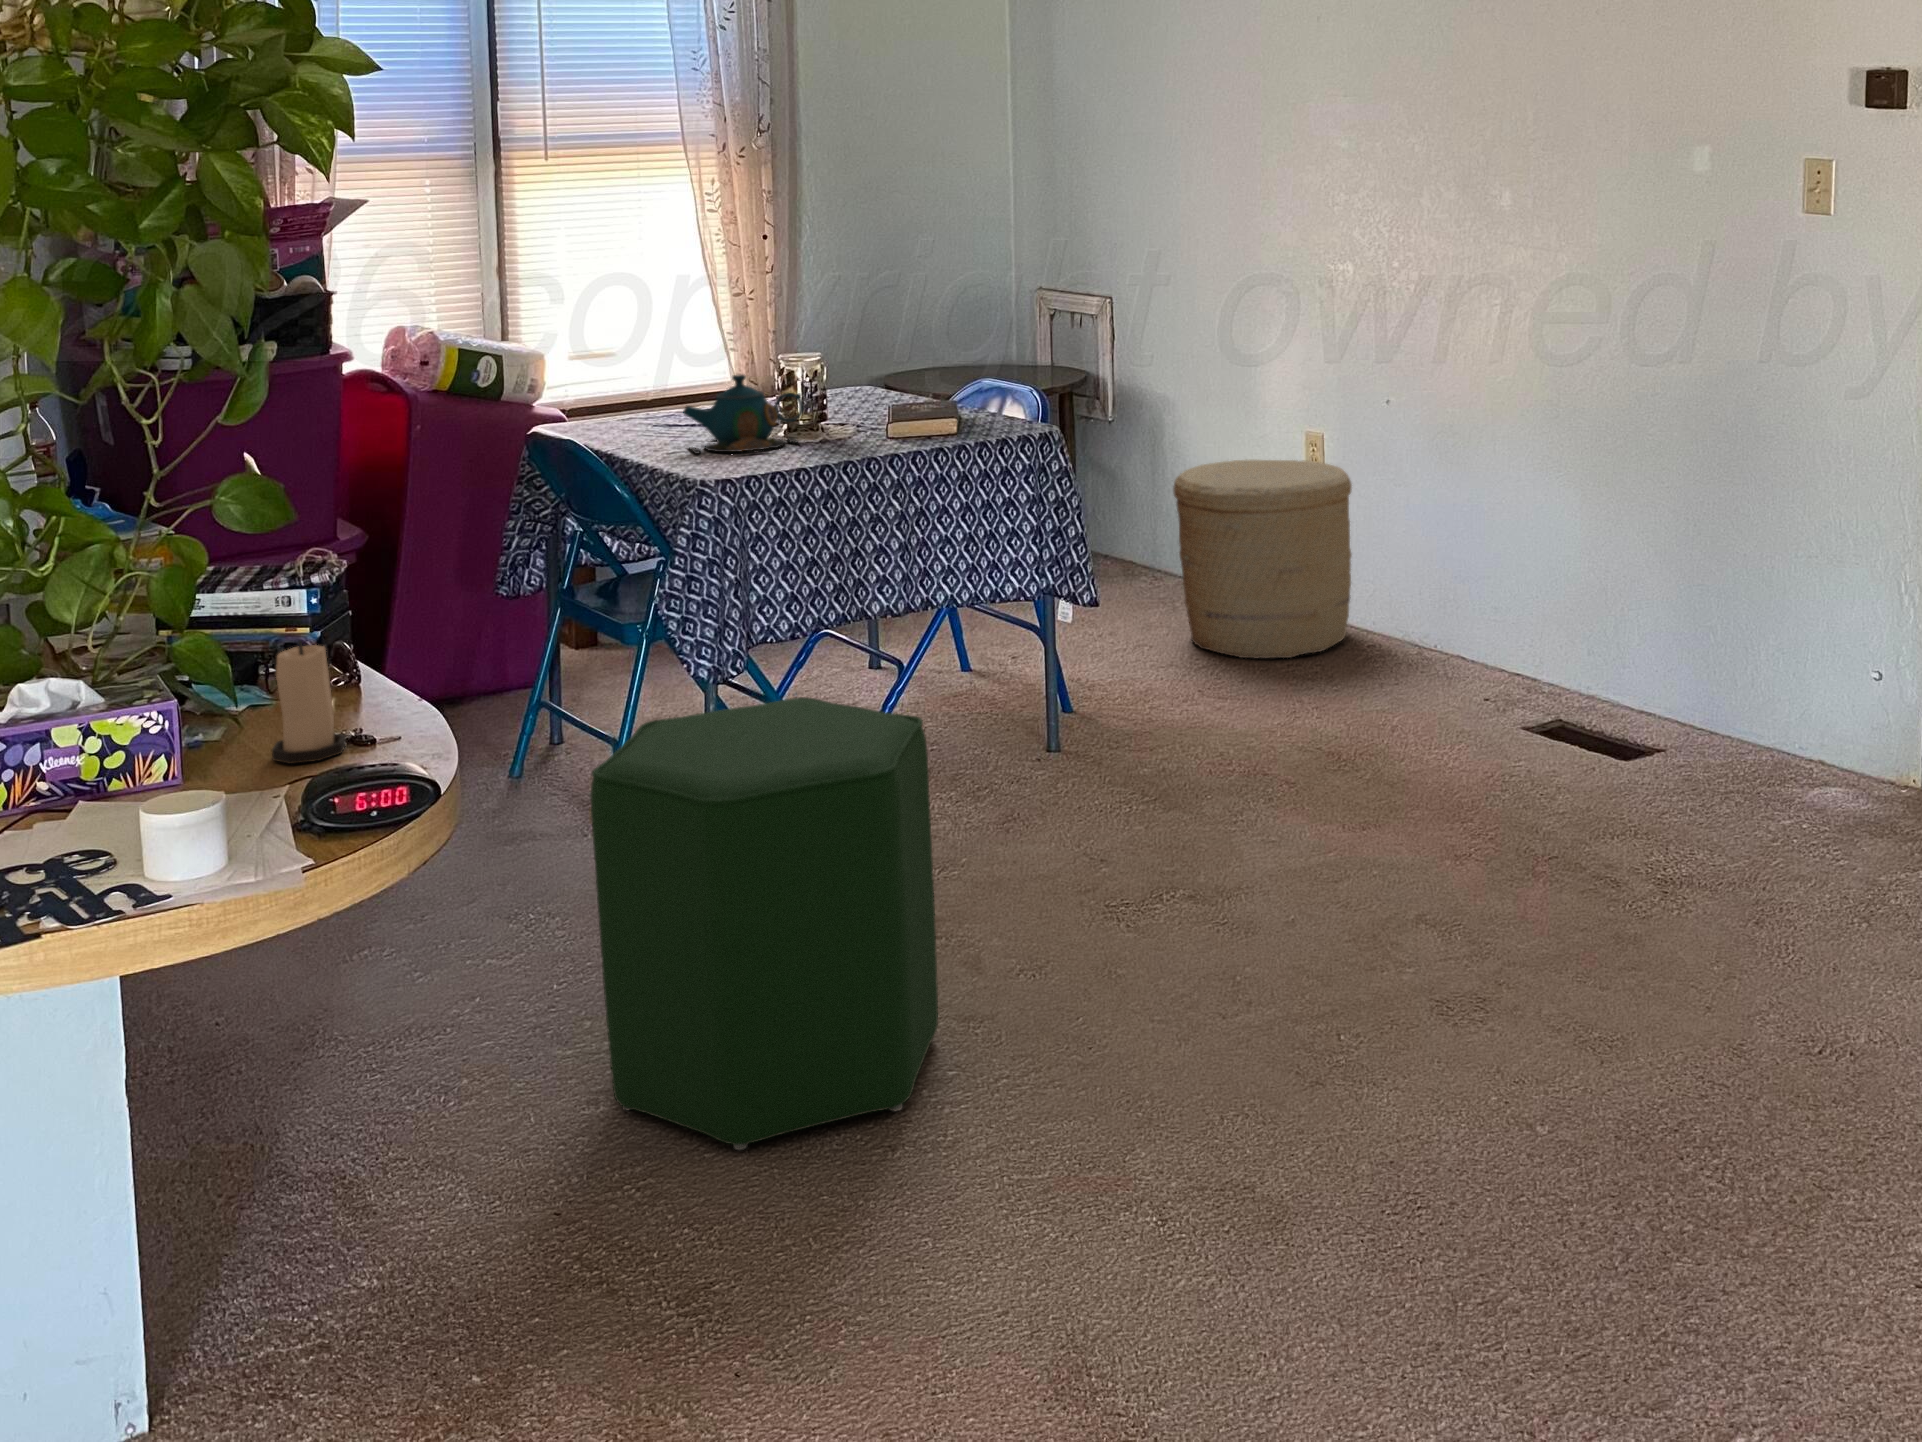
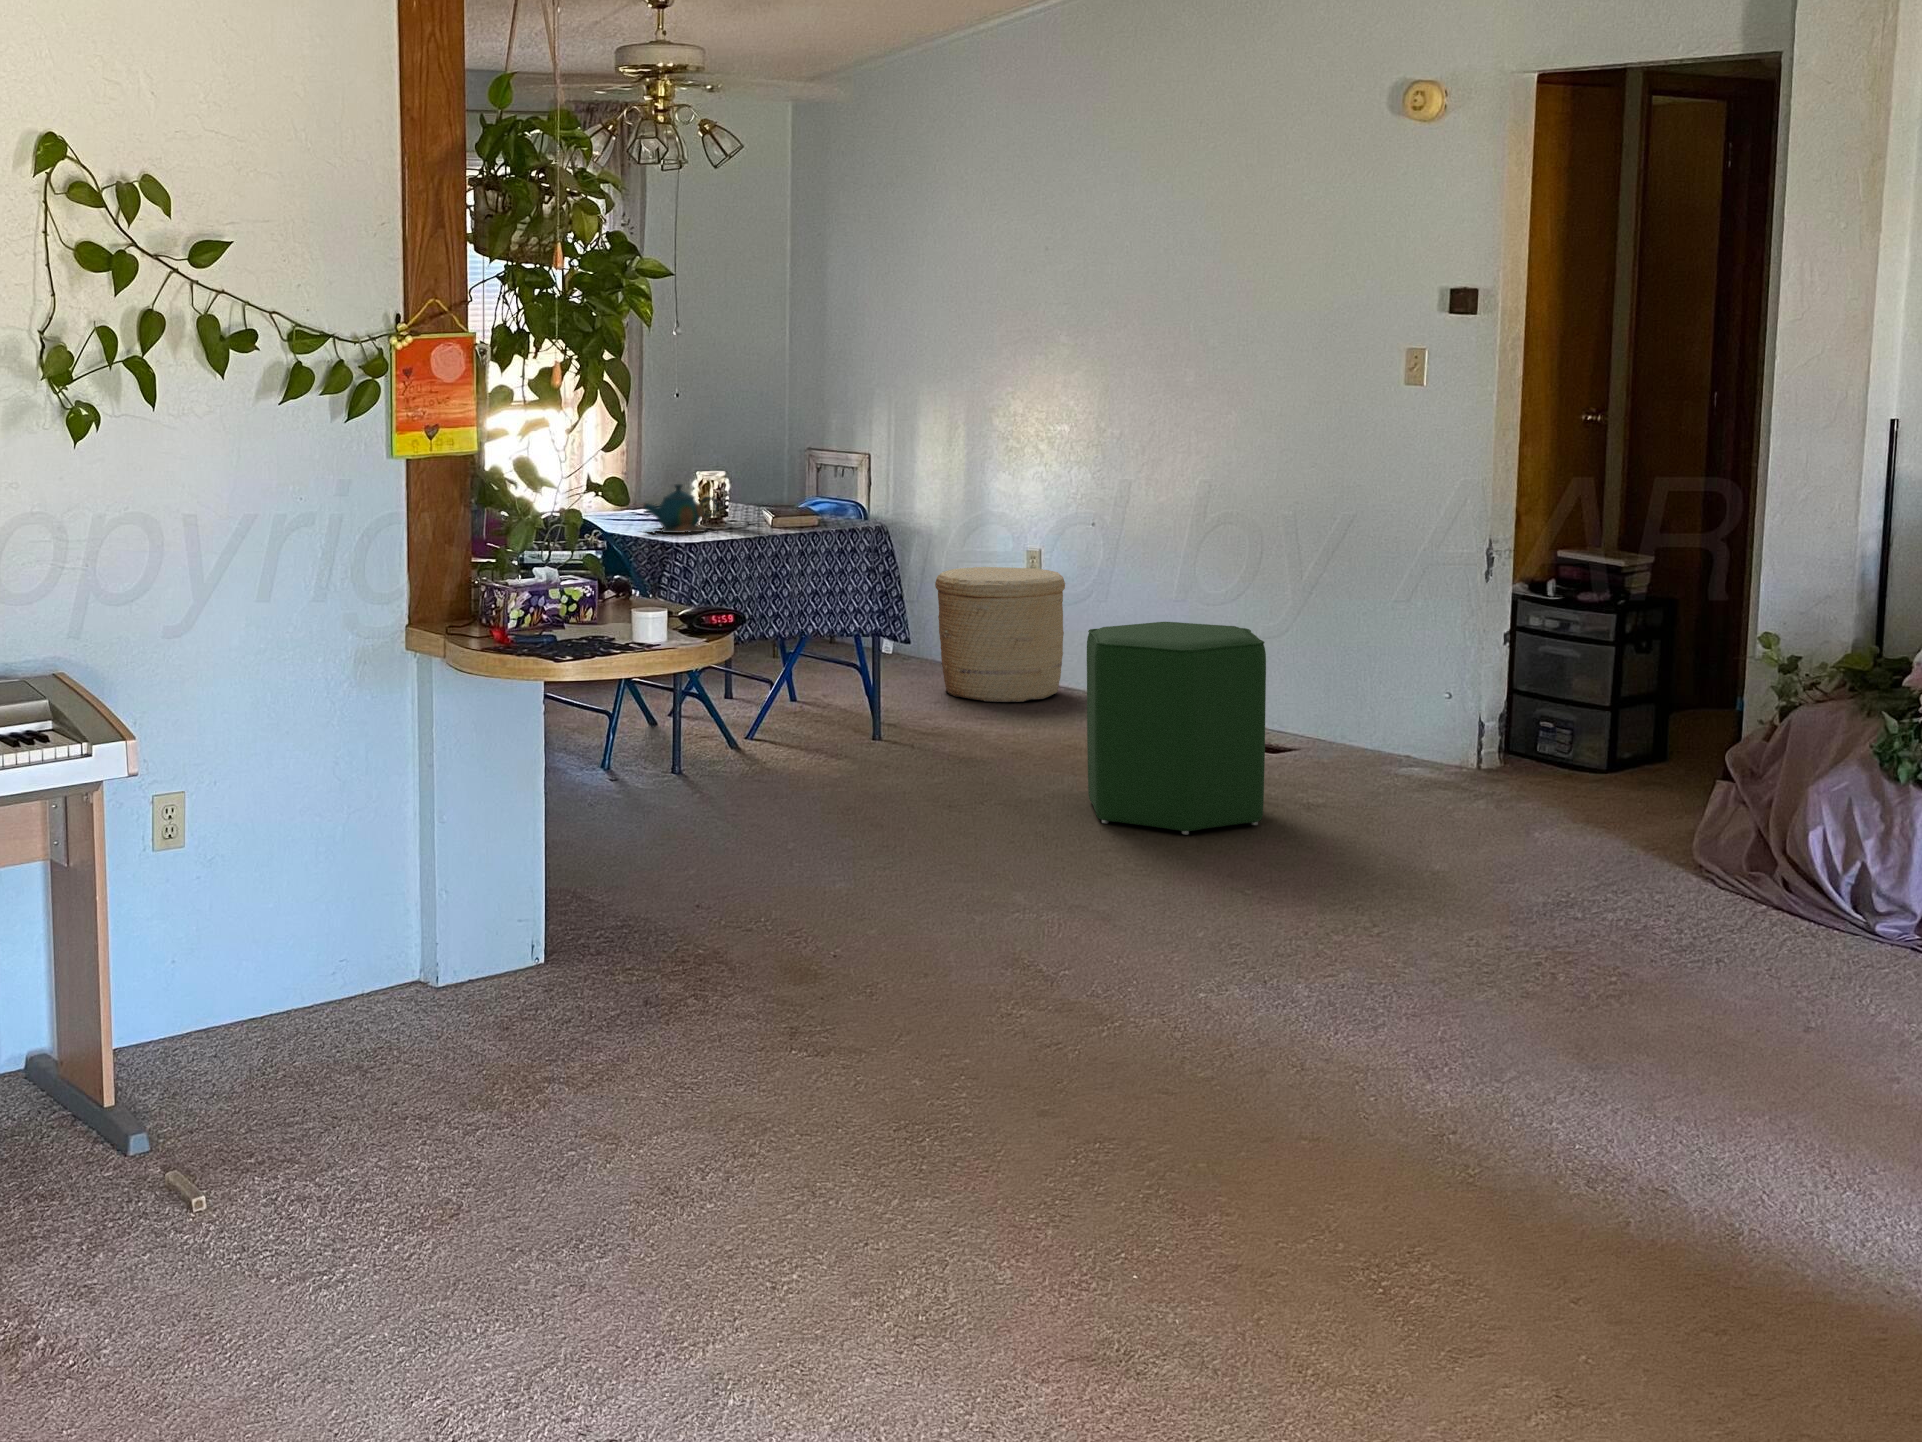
candle: present [272,641,346,764] -> none [626,558,661,618]
ottoman: present [591,697,938,1150] -> present [1087,622,1266,835]

